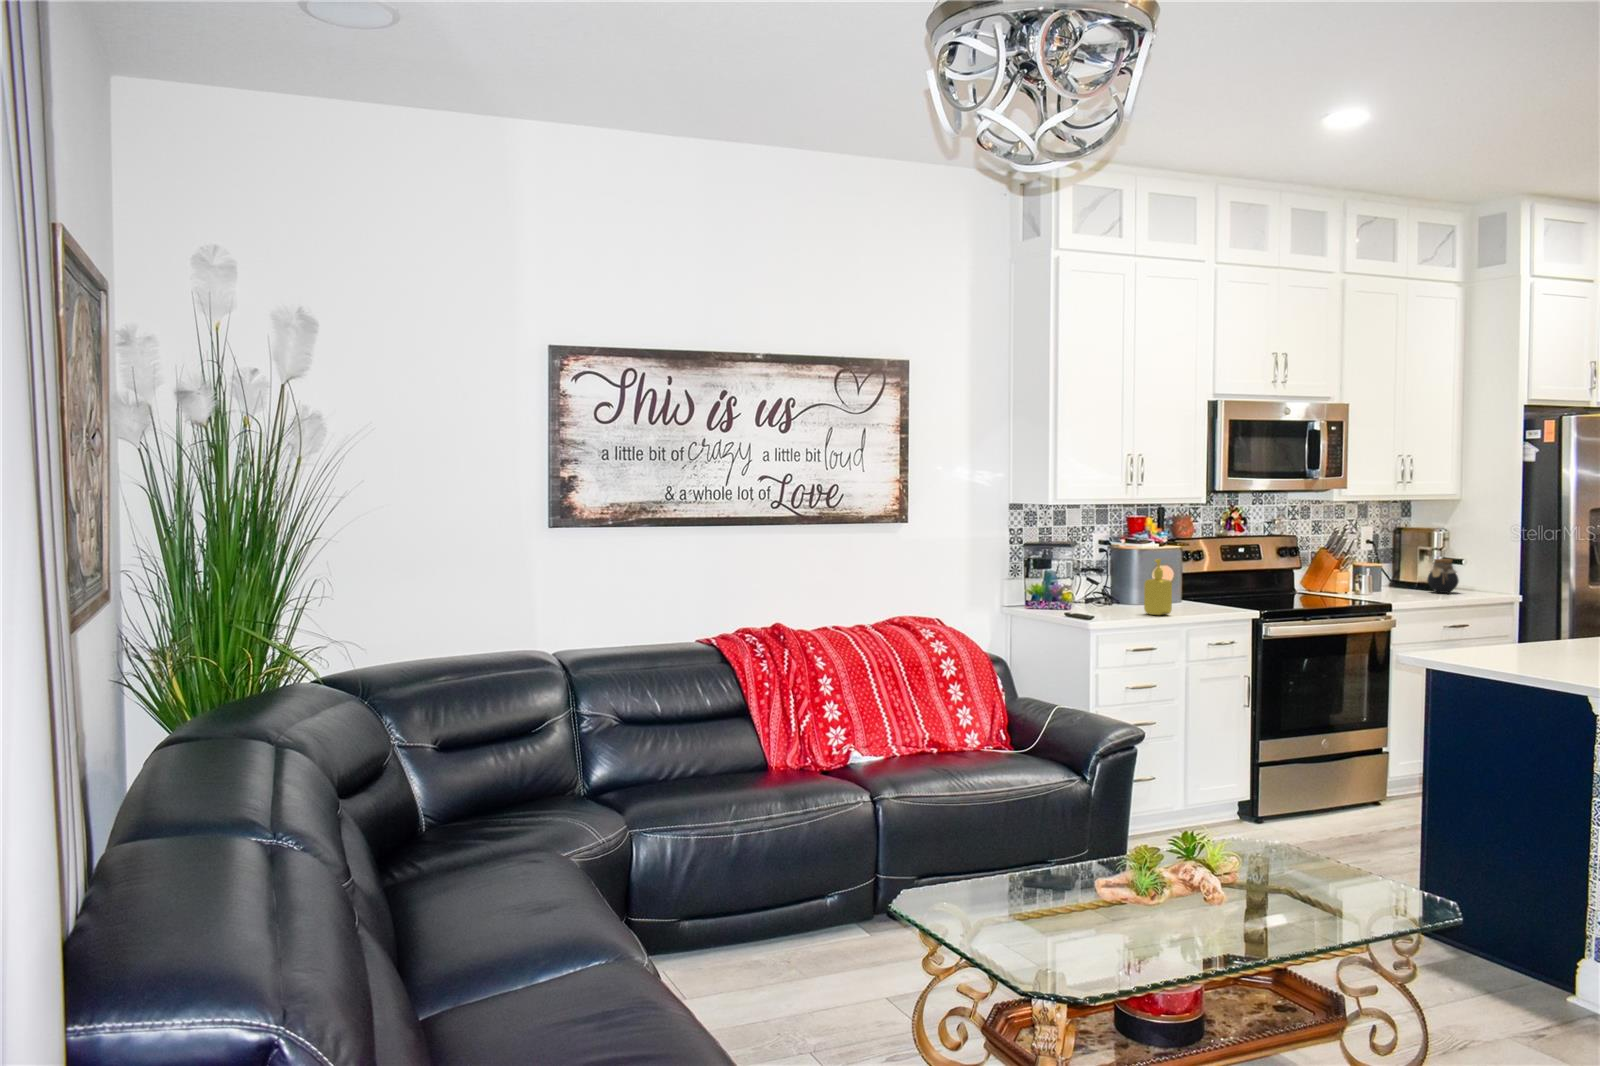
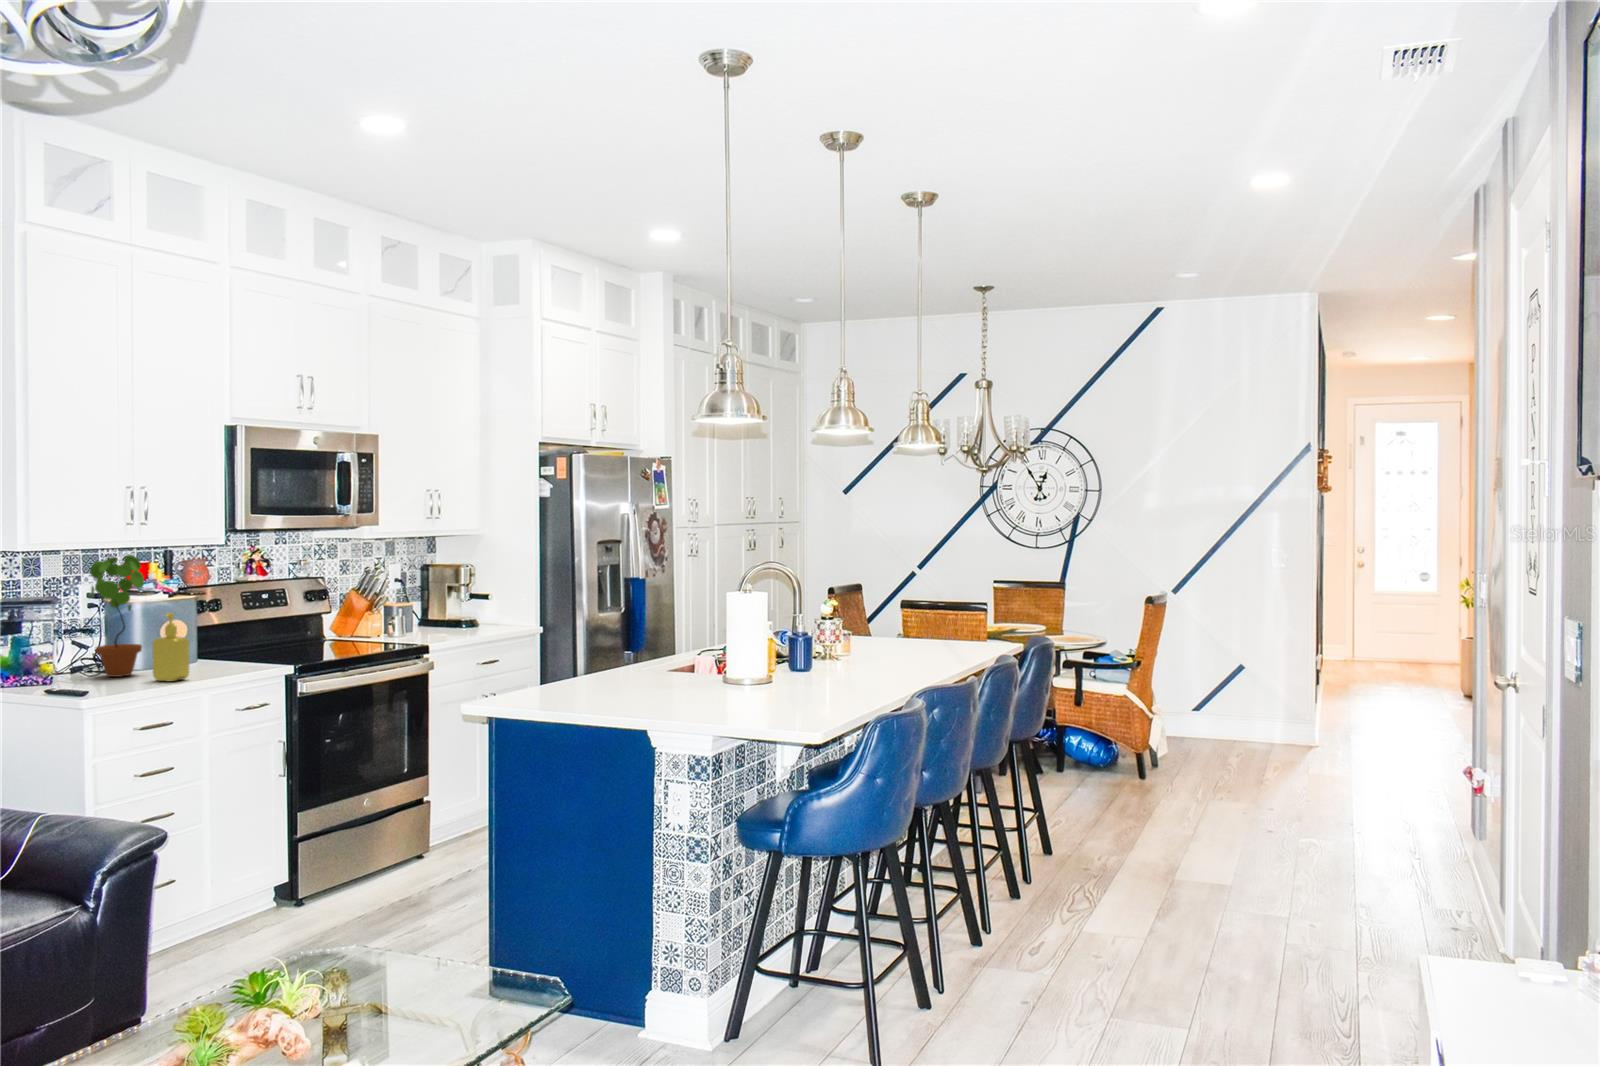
potted plant: none [1101,510,1140,609] -> present [90,555,144,677]
jar: present [1427,559,1459,593] -> none [456,594,485,627]

